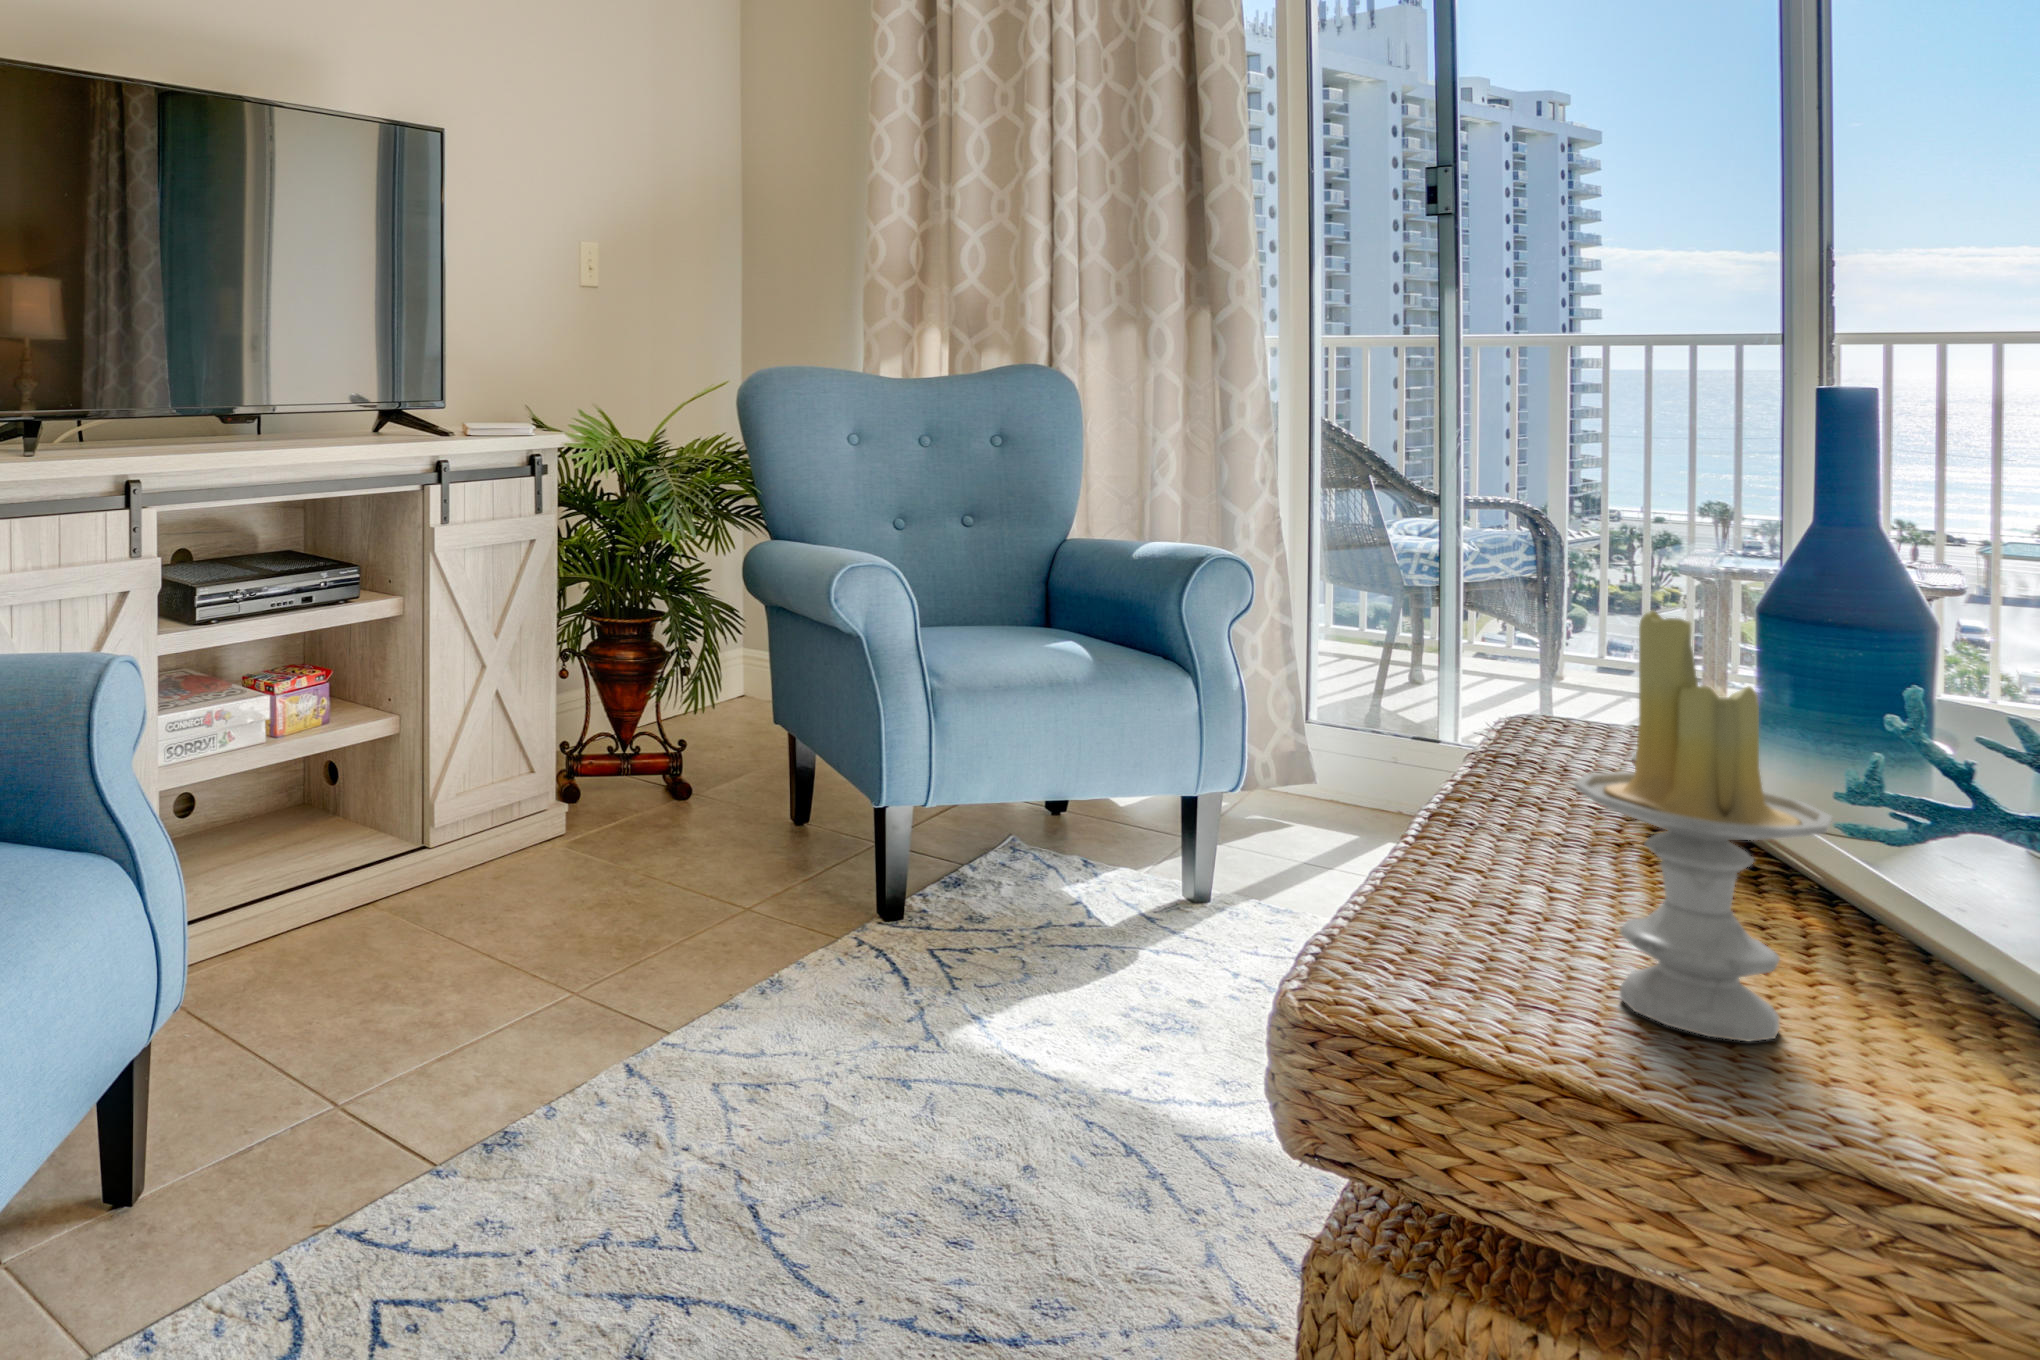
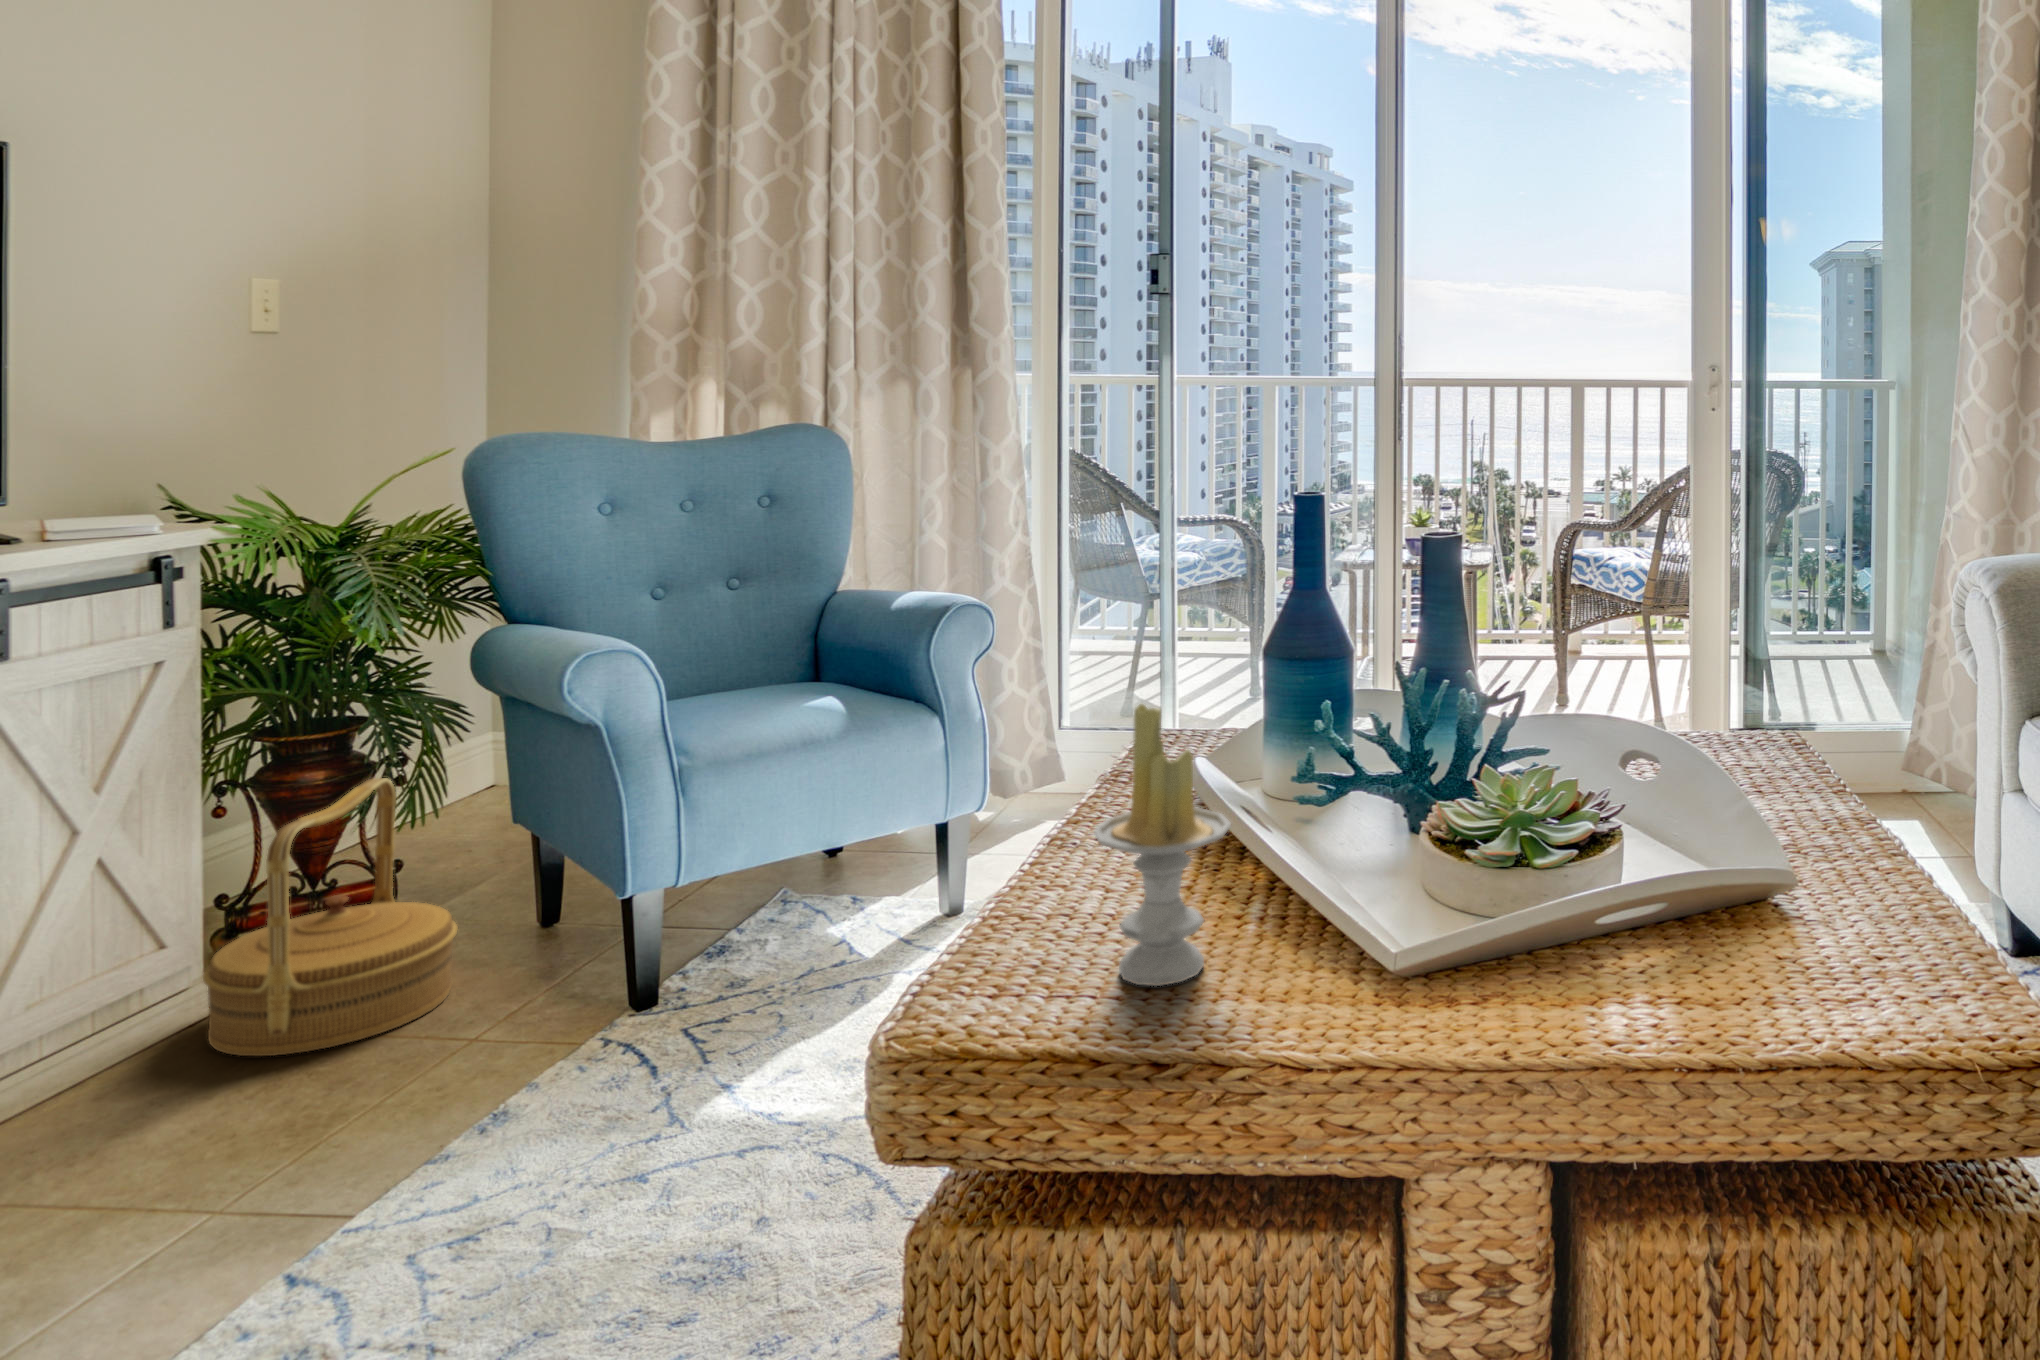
basket: none [562,656,735,880] -> present [203,778,458,1056]

